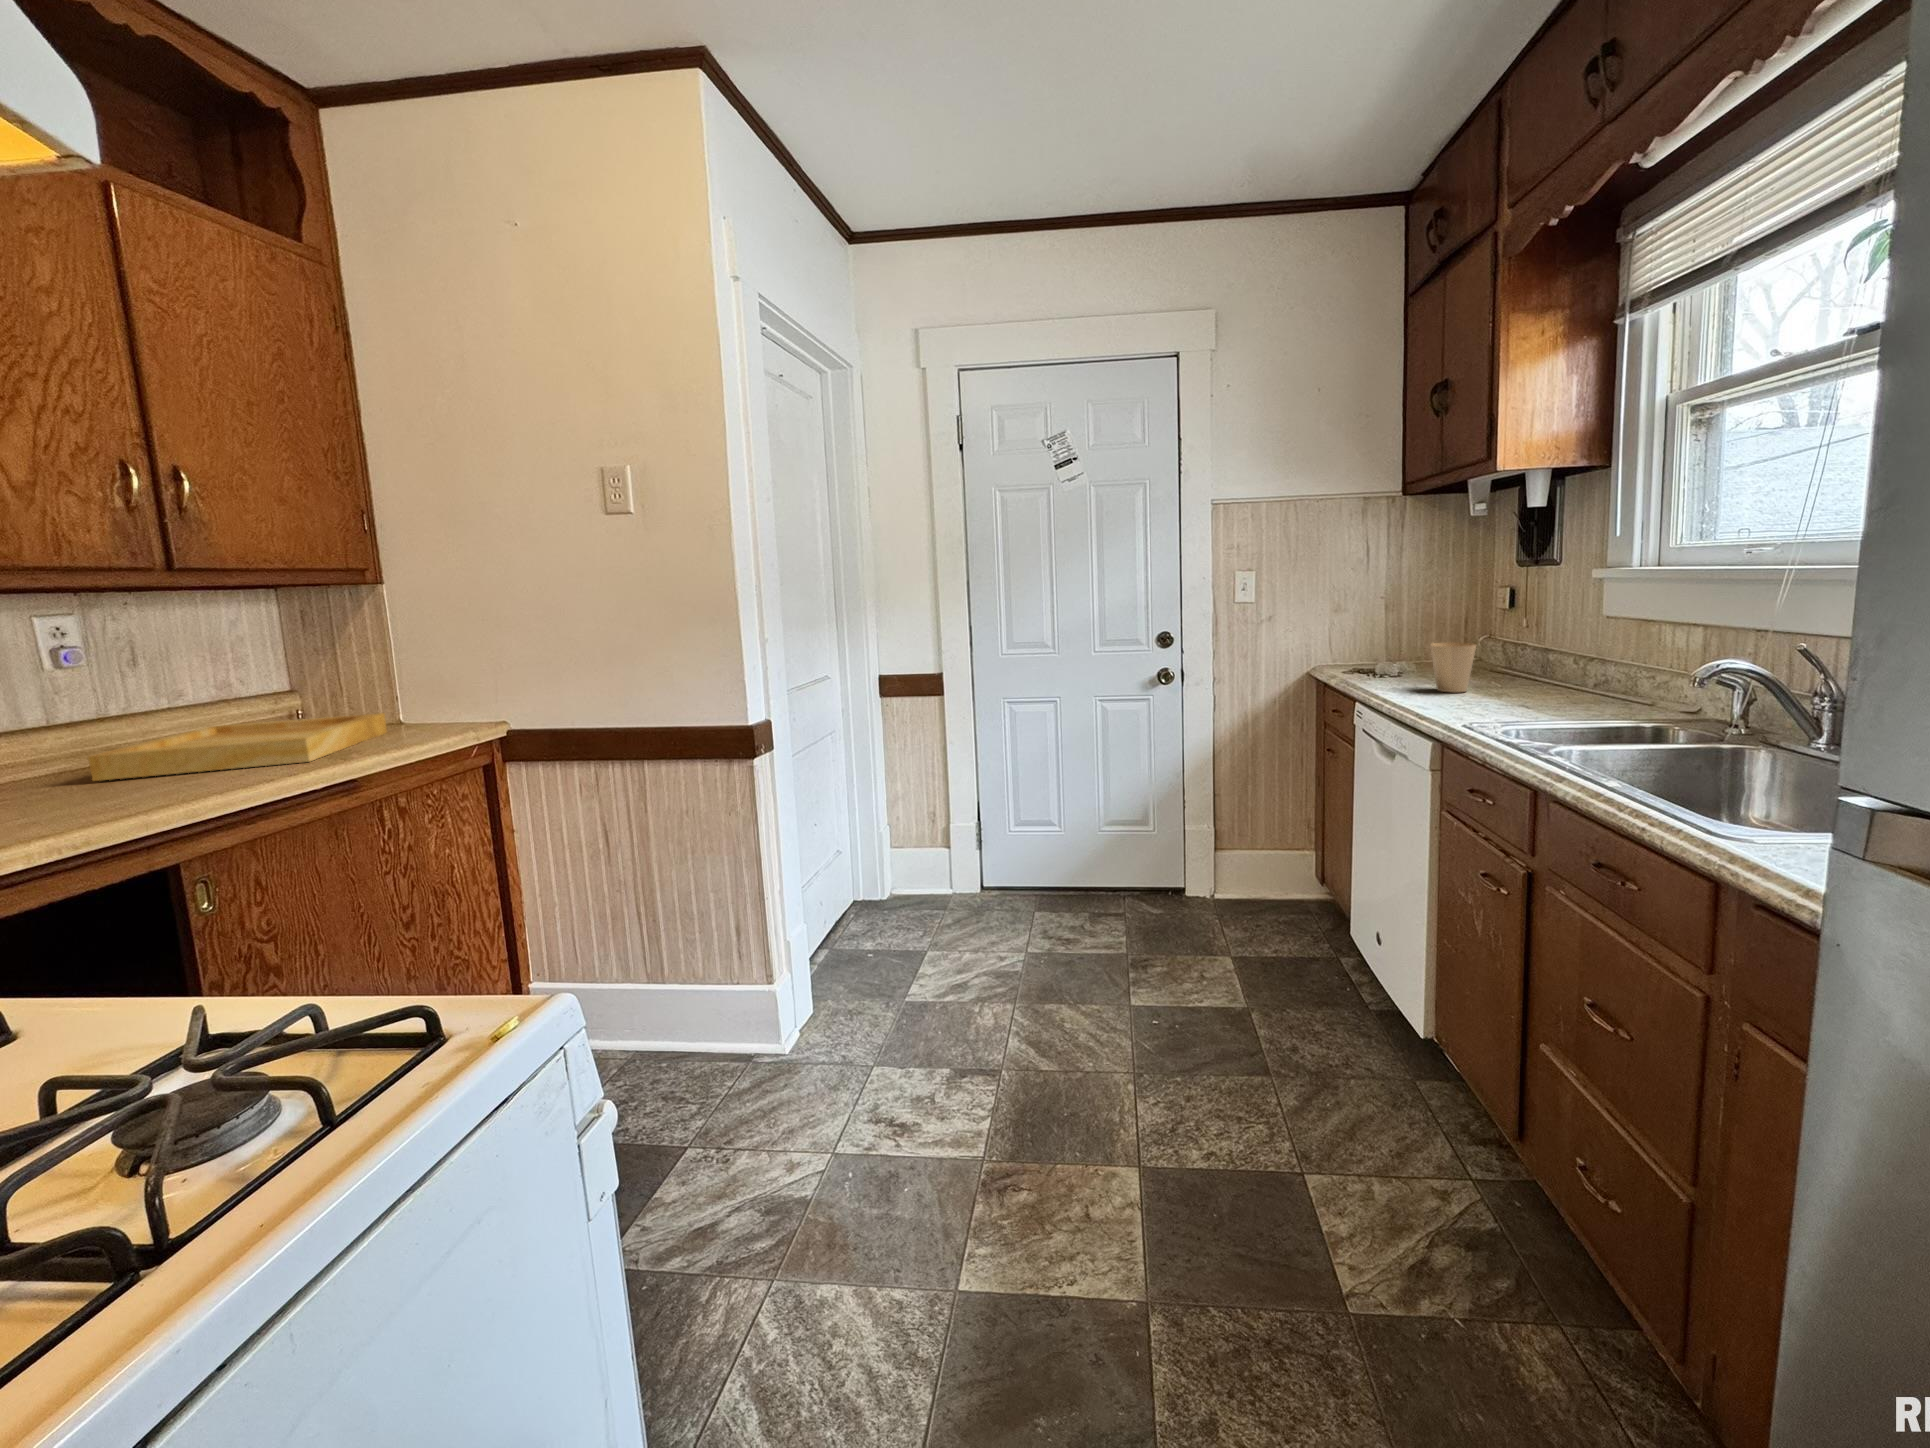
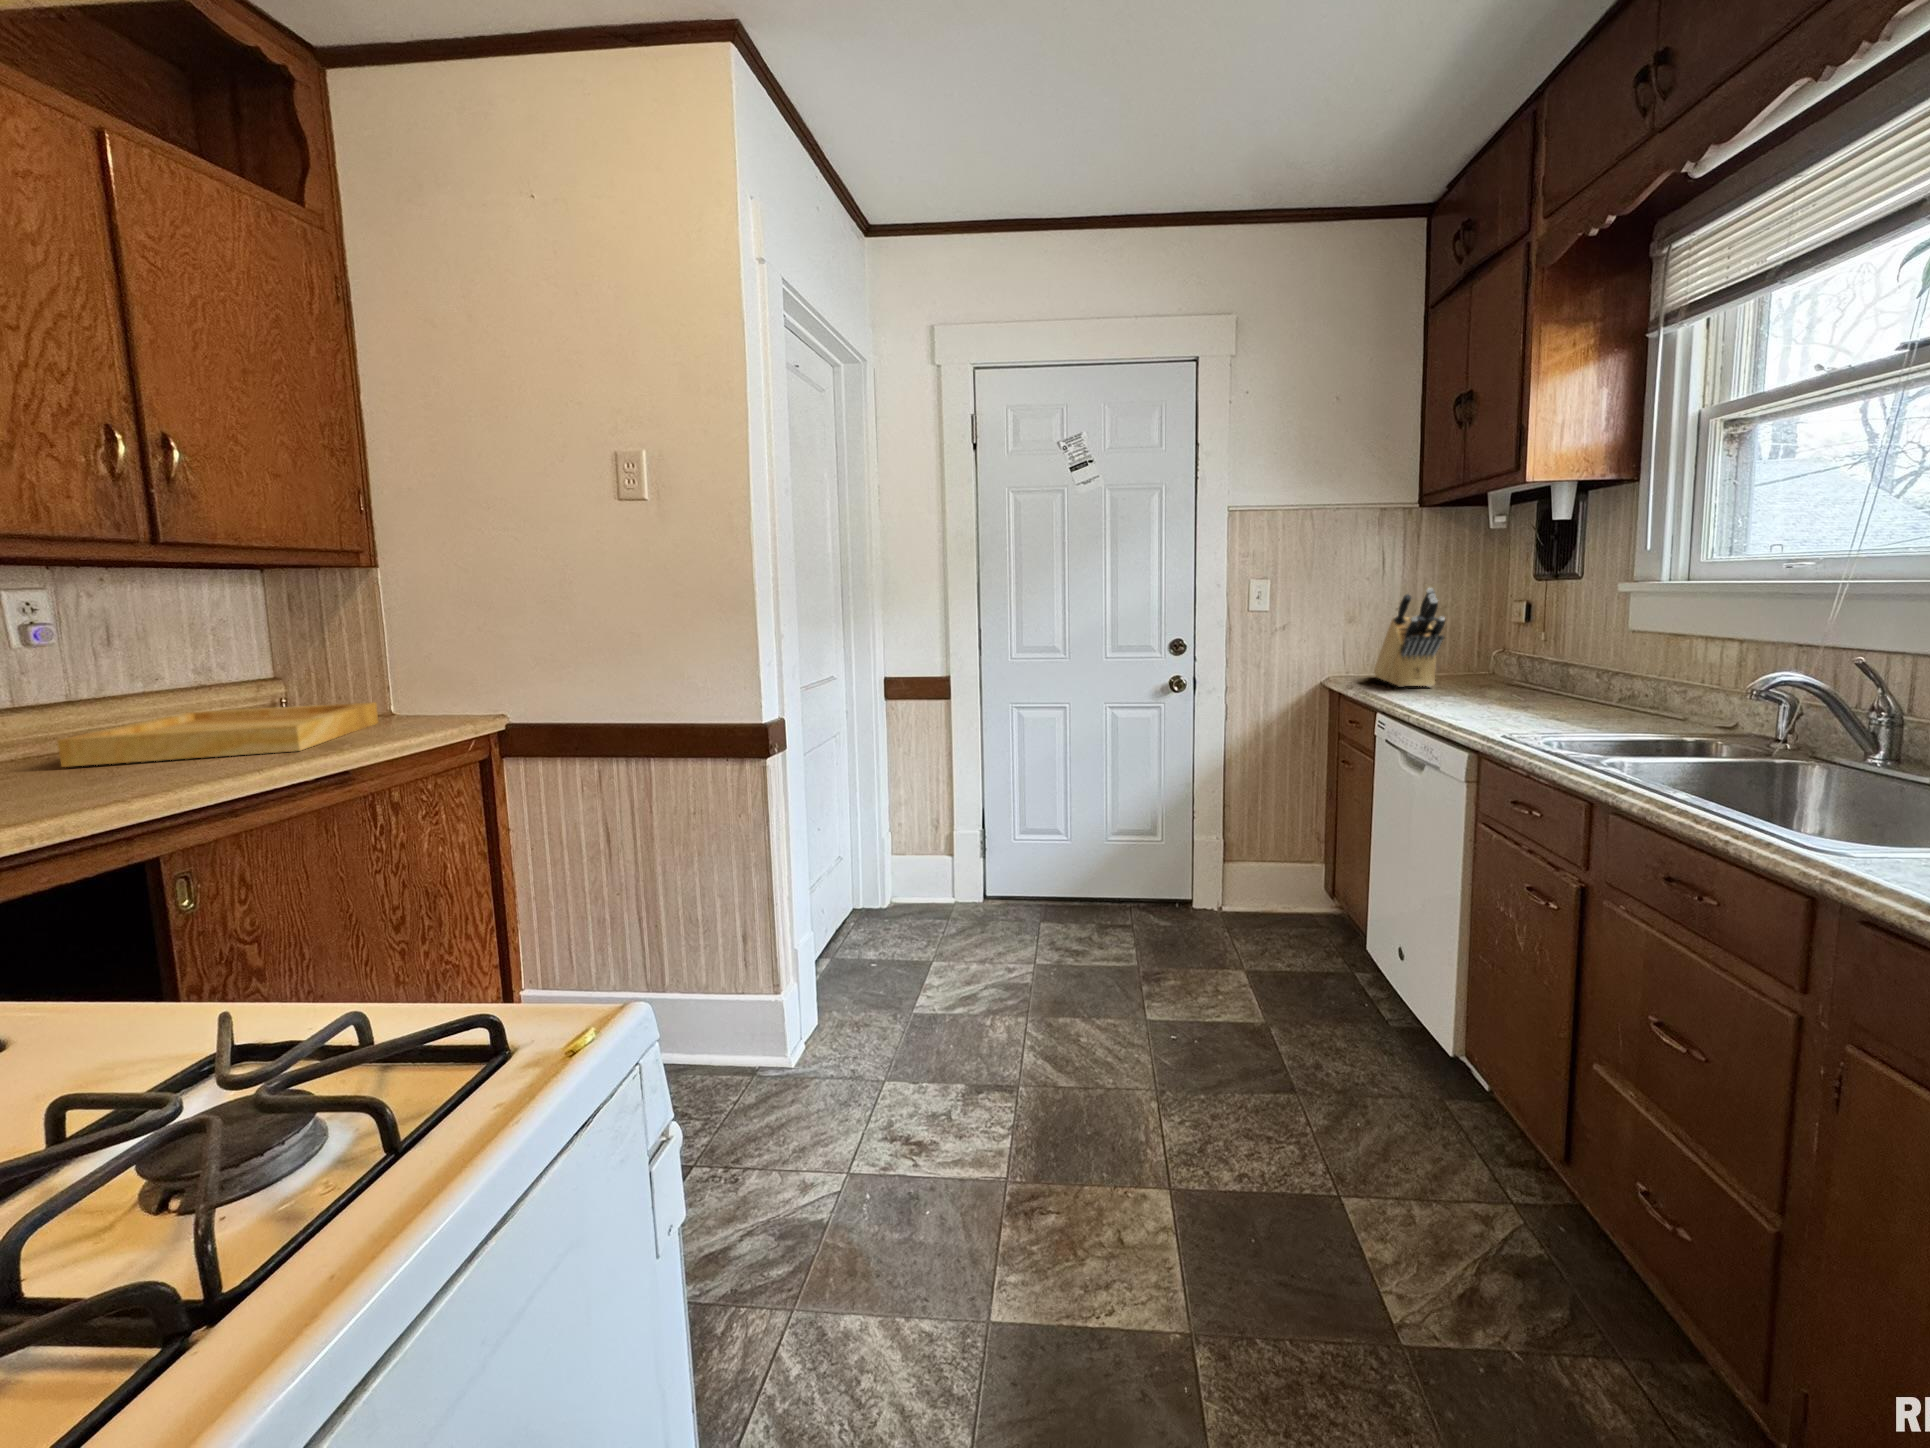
knife block: none [1358,577,1422,676] -> present [1374,588,1445,687]
paper cup: present [1430,642,1476,692] -> none [1456,654,1503,705]

